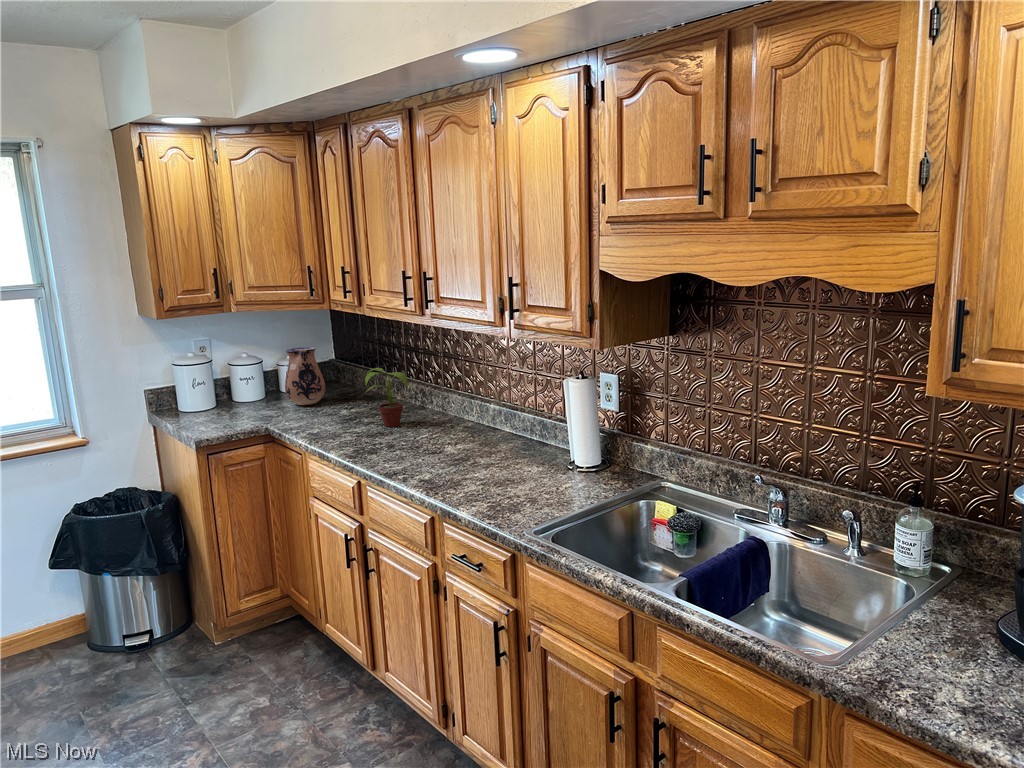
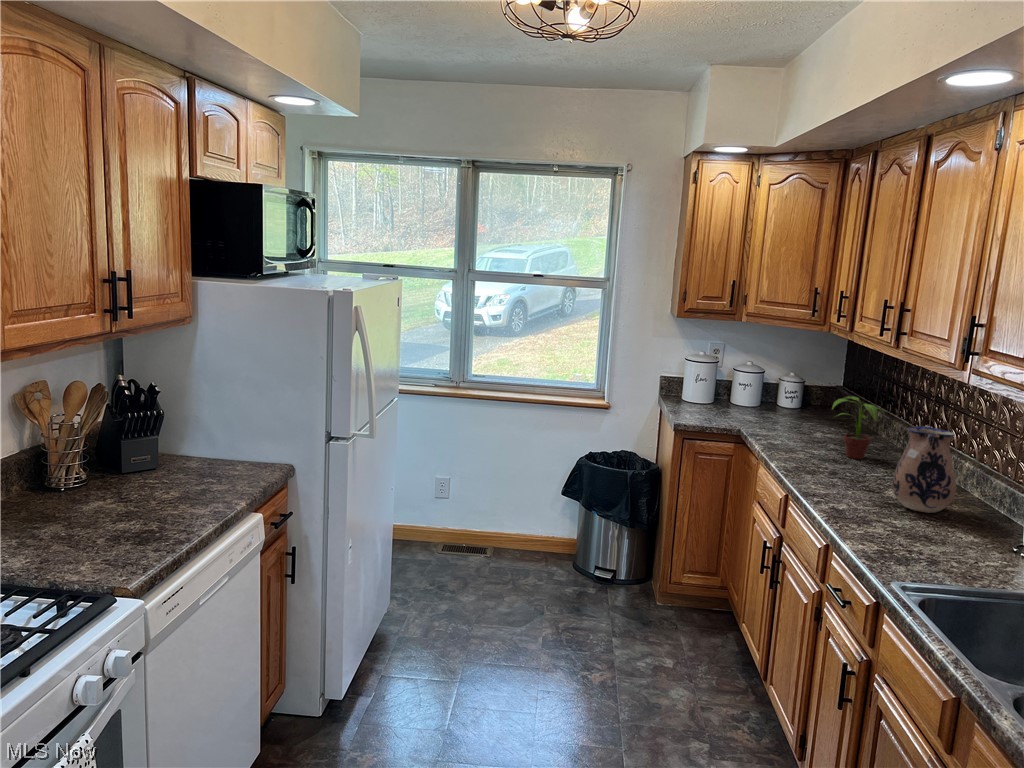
ceramic pitcher: present [285,347,325,405] -> present [892,426,956,513]

